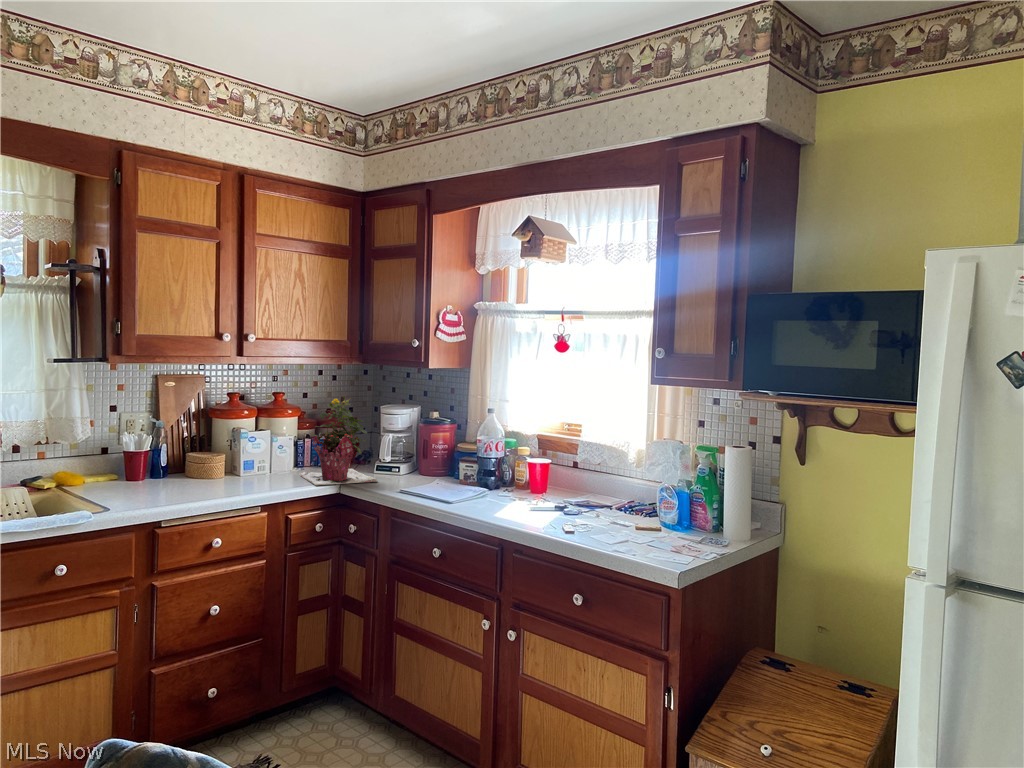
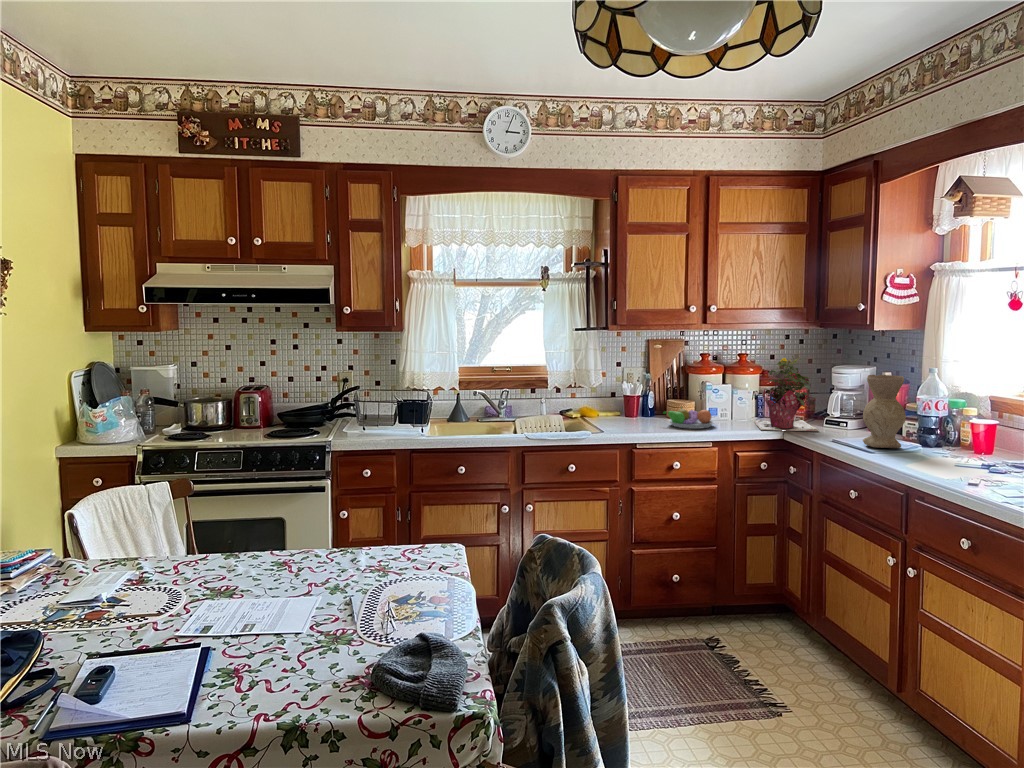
vase: none [433,418,474,497] -> present [863,375,906,448]
fruit bowl: none [190,462,259,491] -> present [663,407,715,429]

